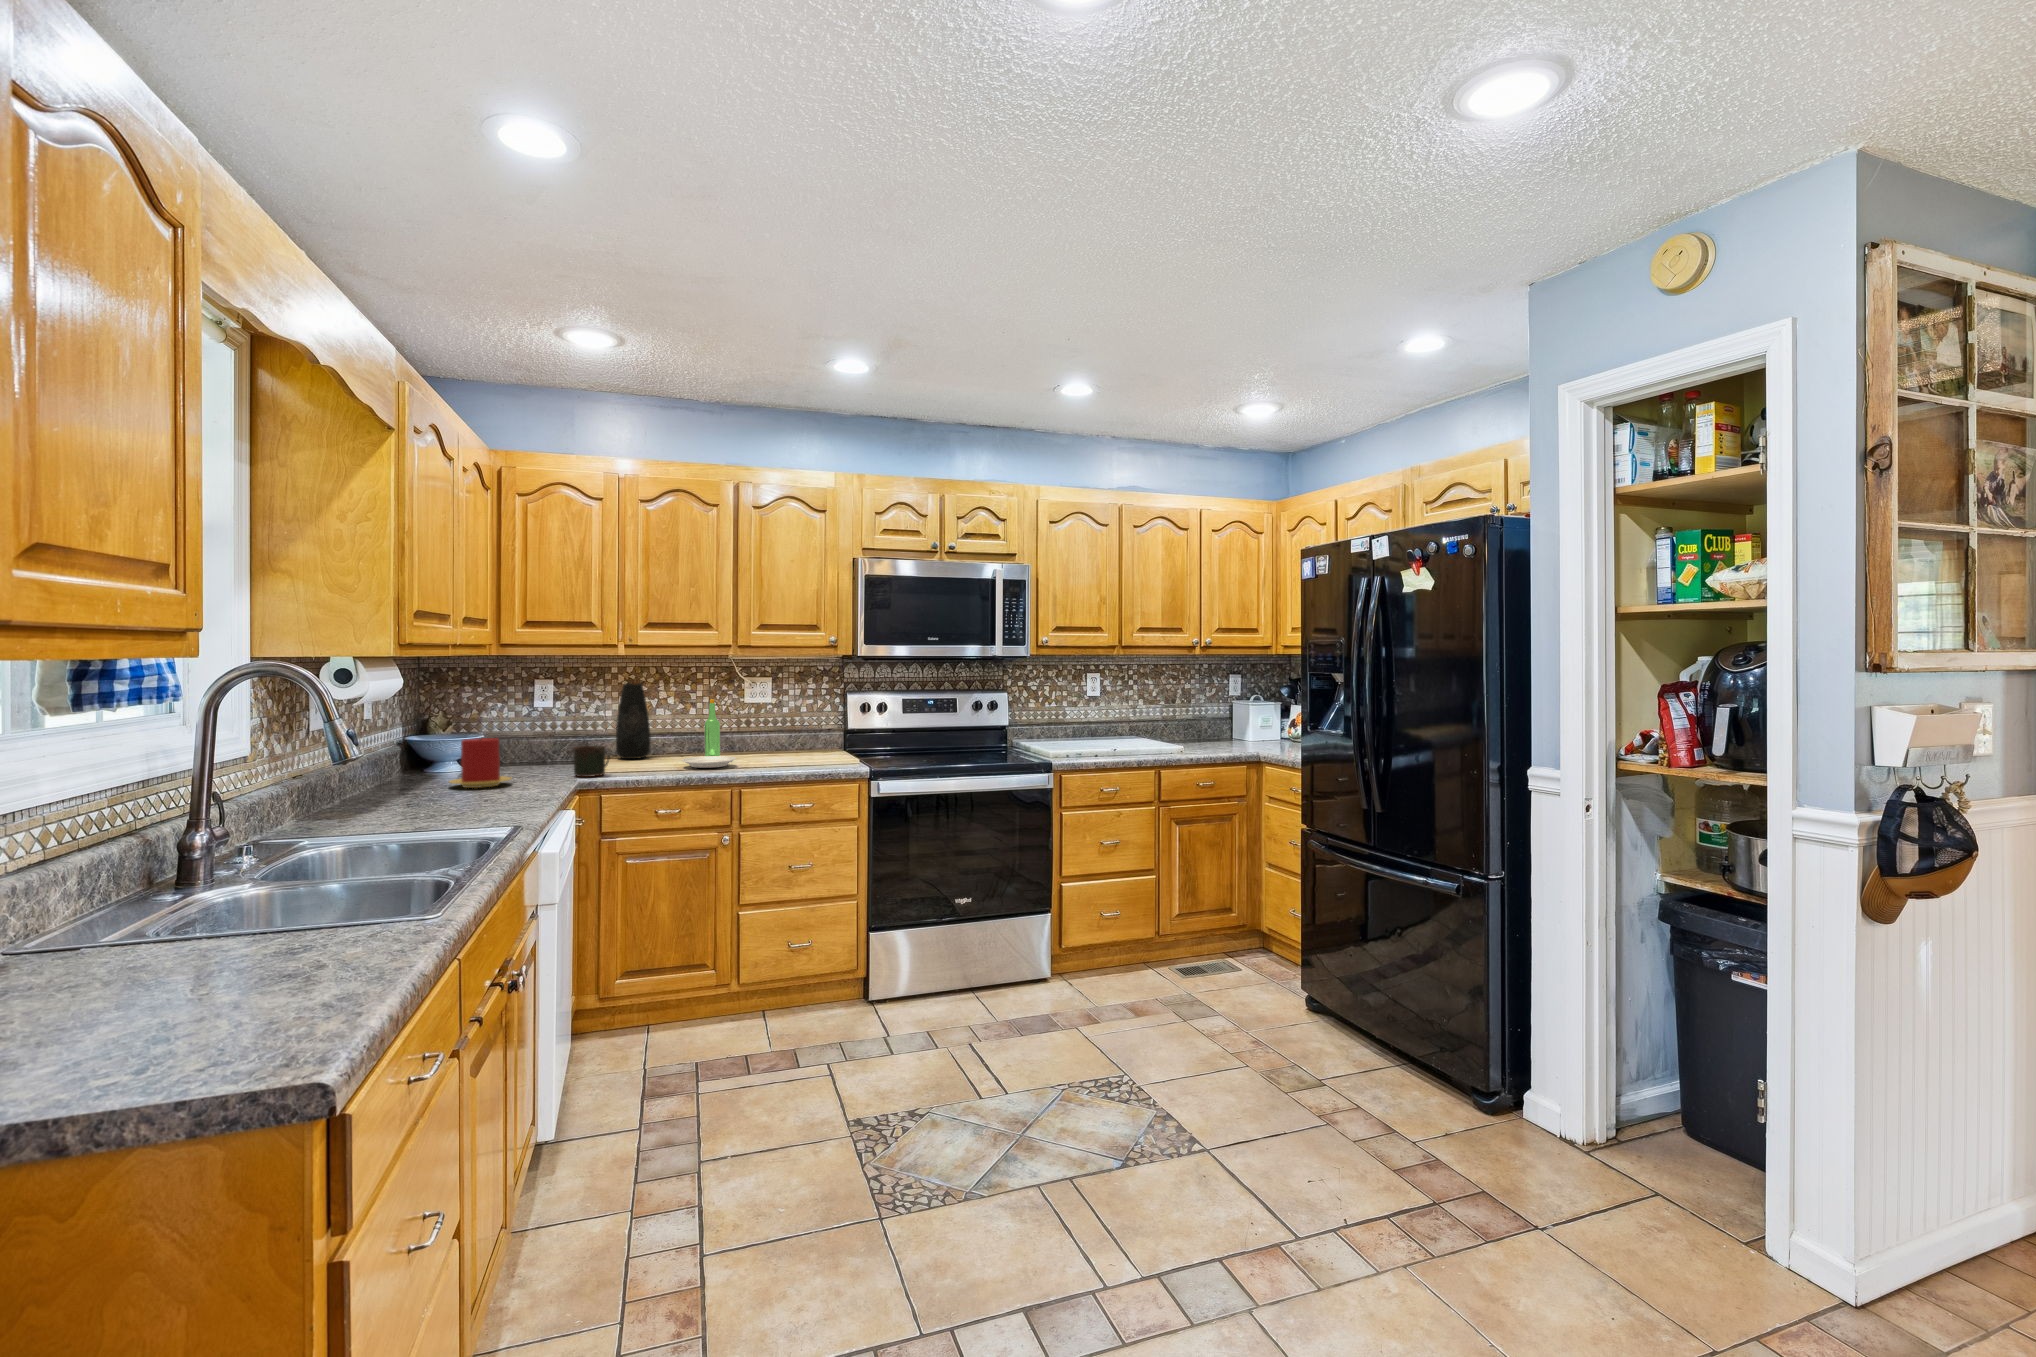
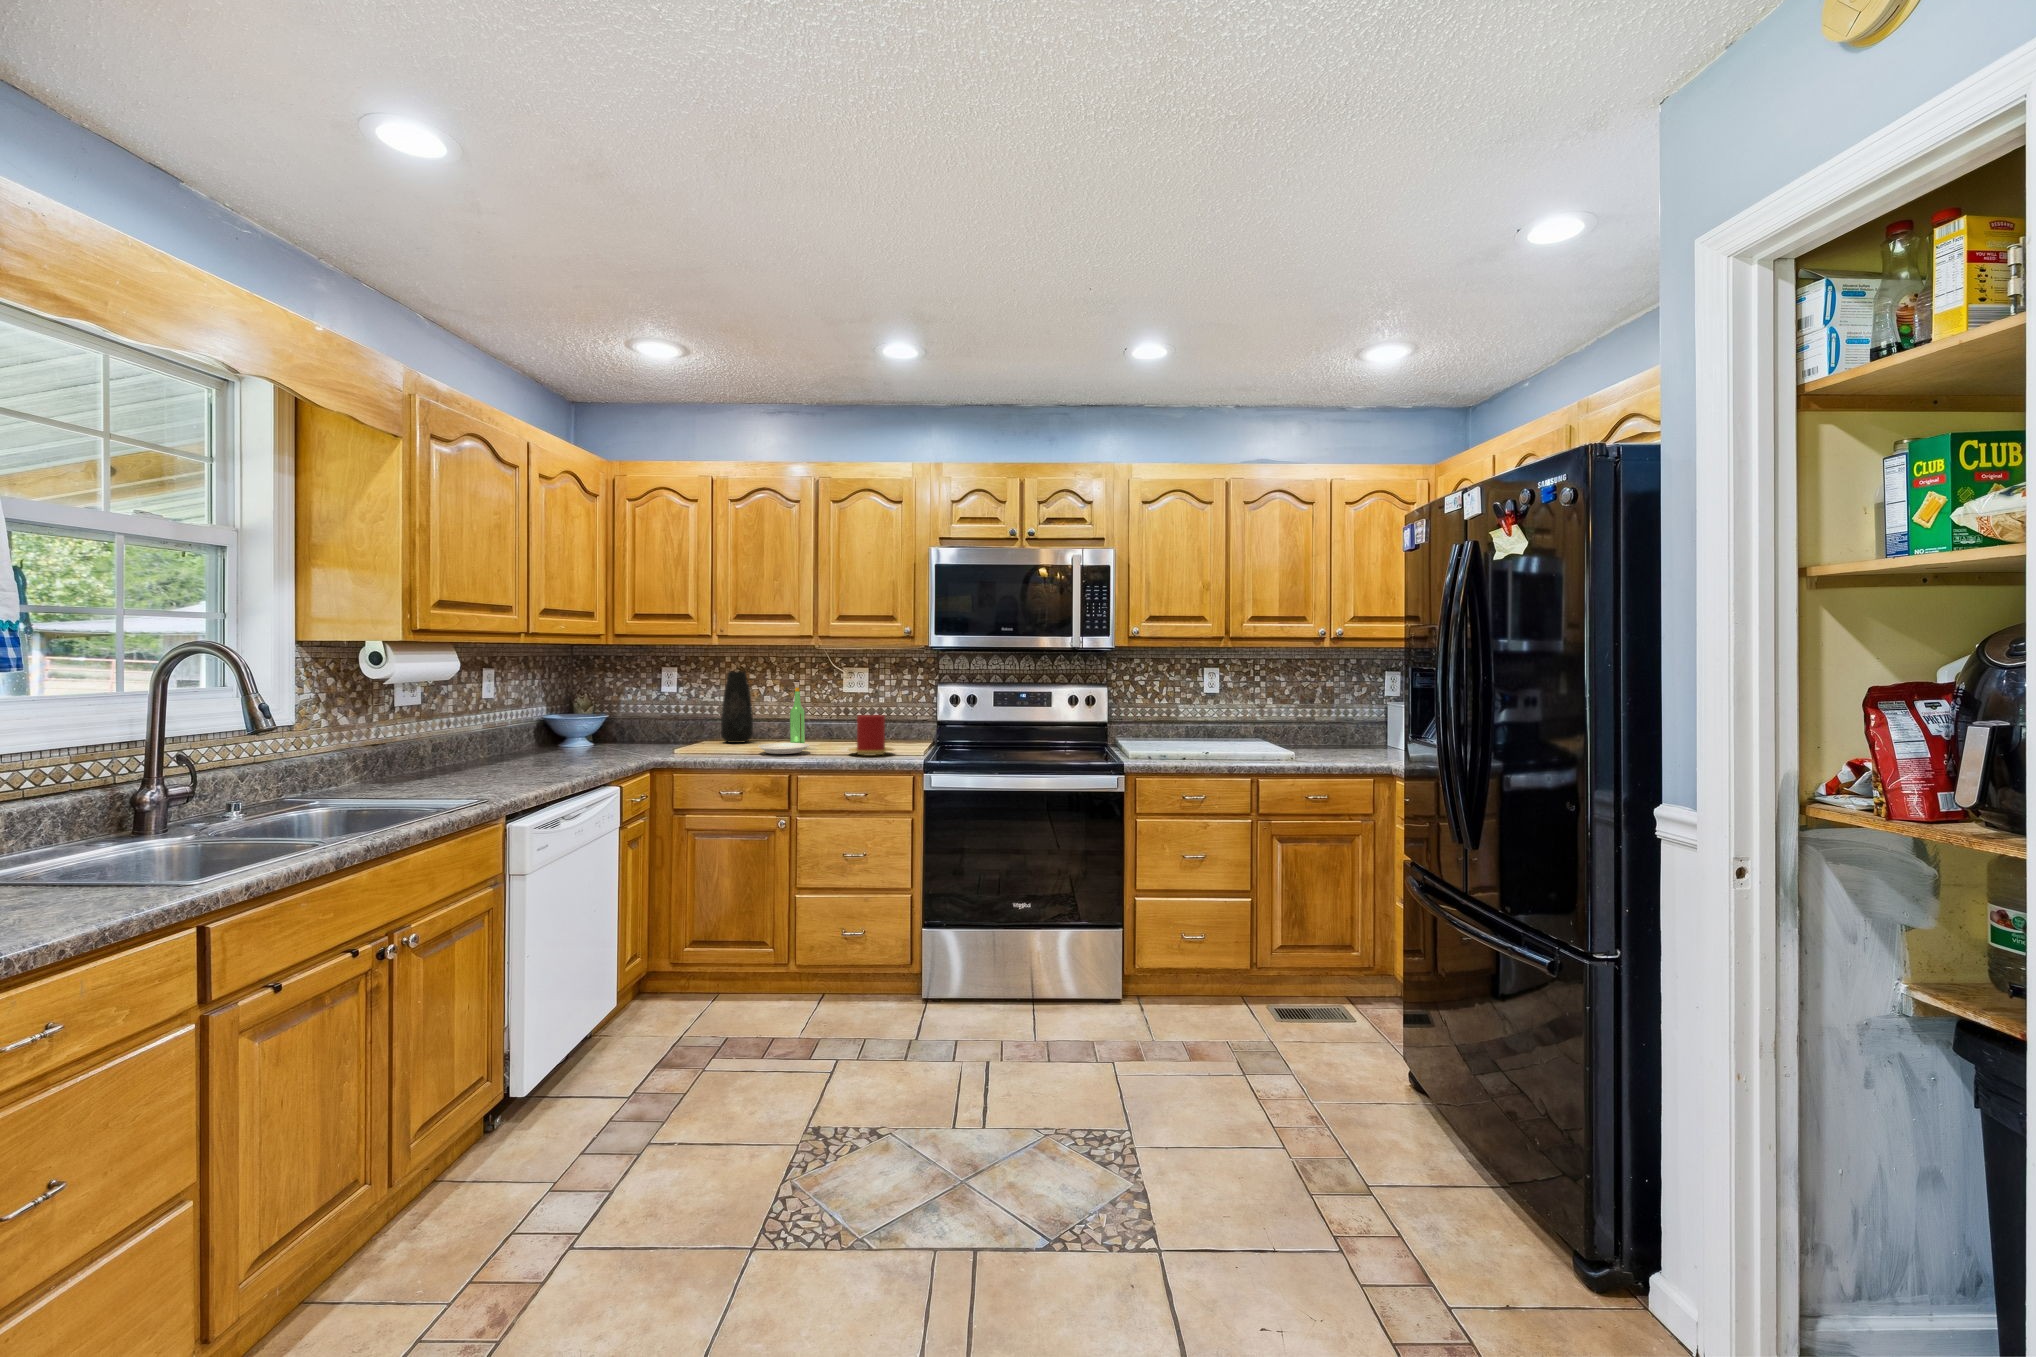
candle: present [450,738,511,788] -> present [848,715,893,756]
mug: present [573,746,610,777] -> none [649,729,680,758]

